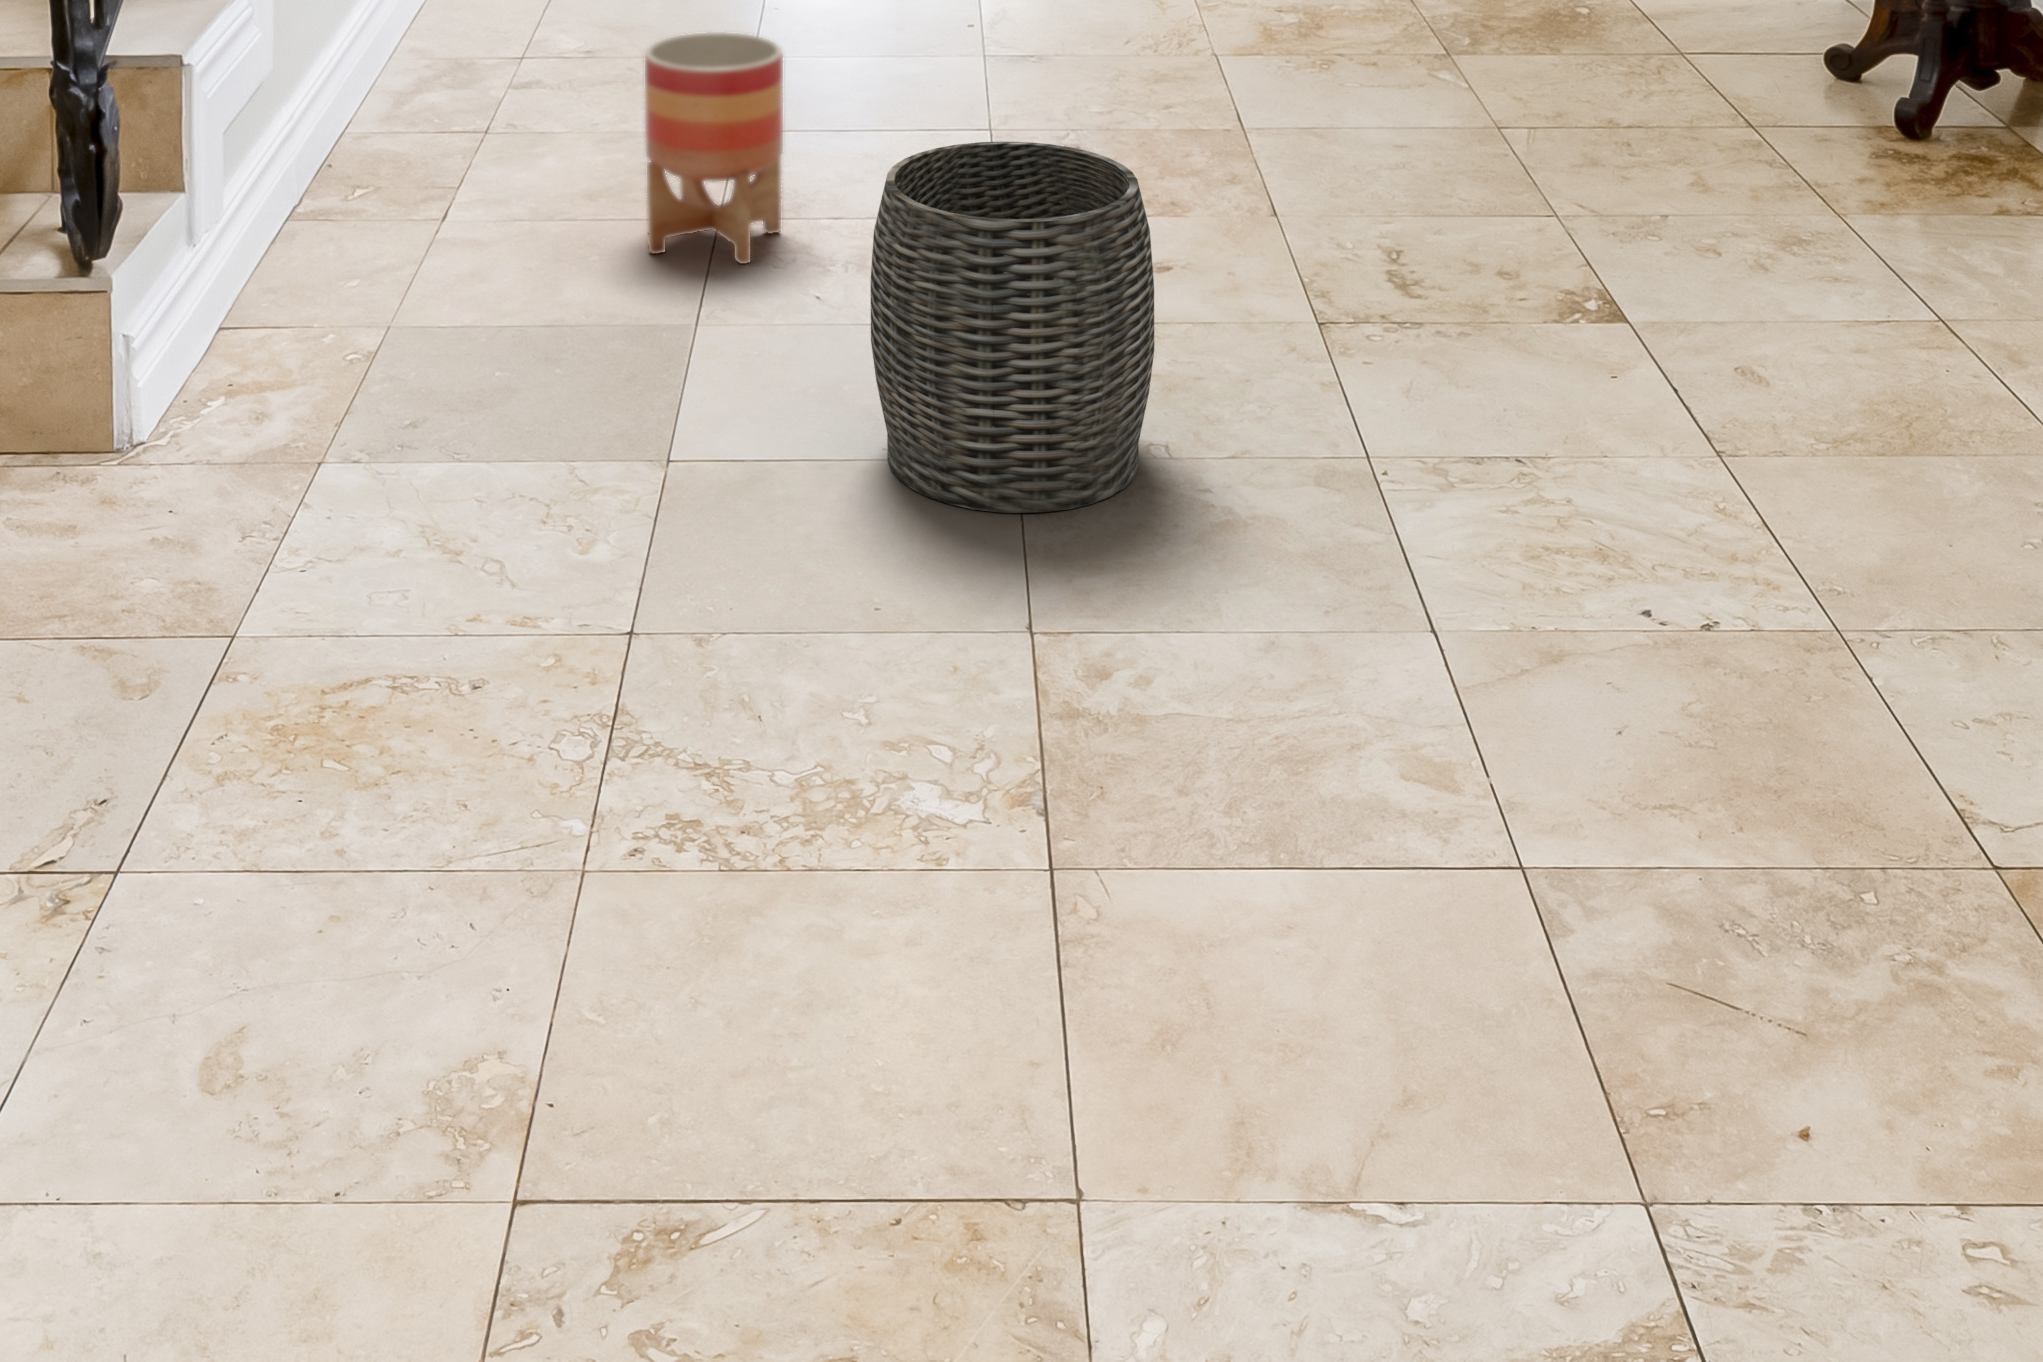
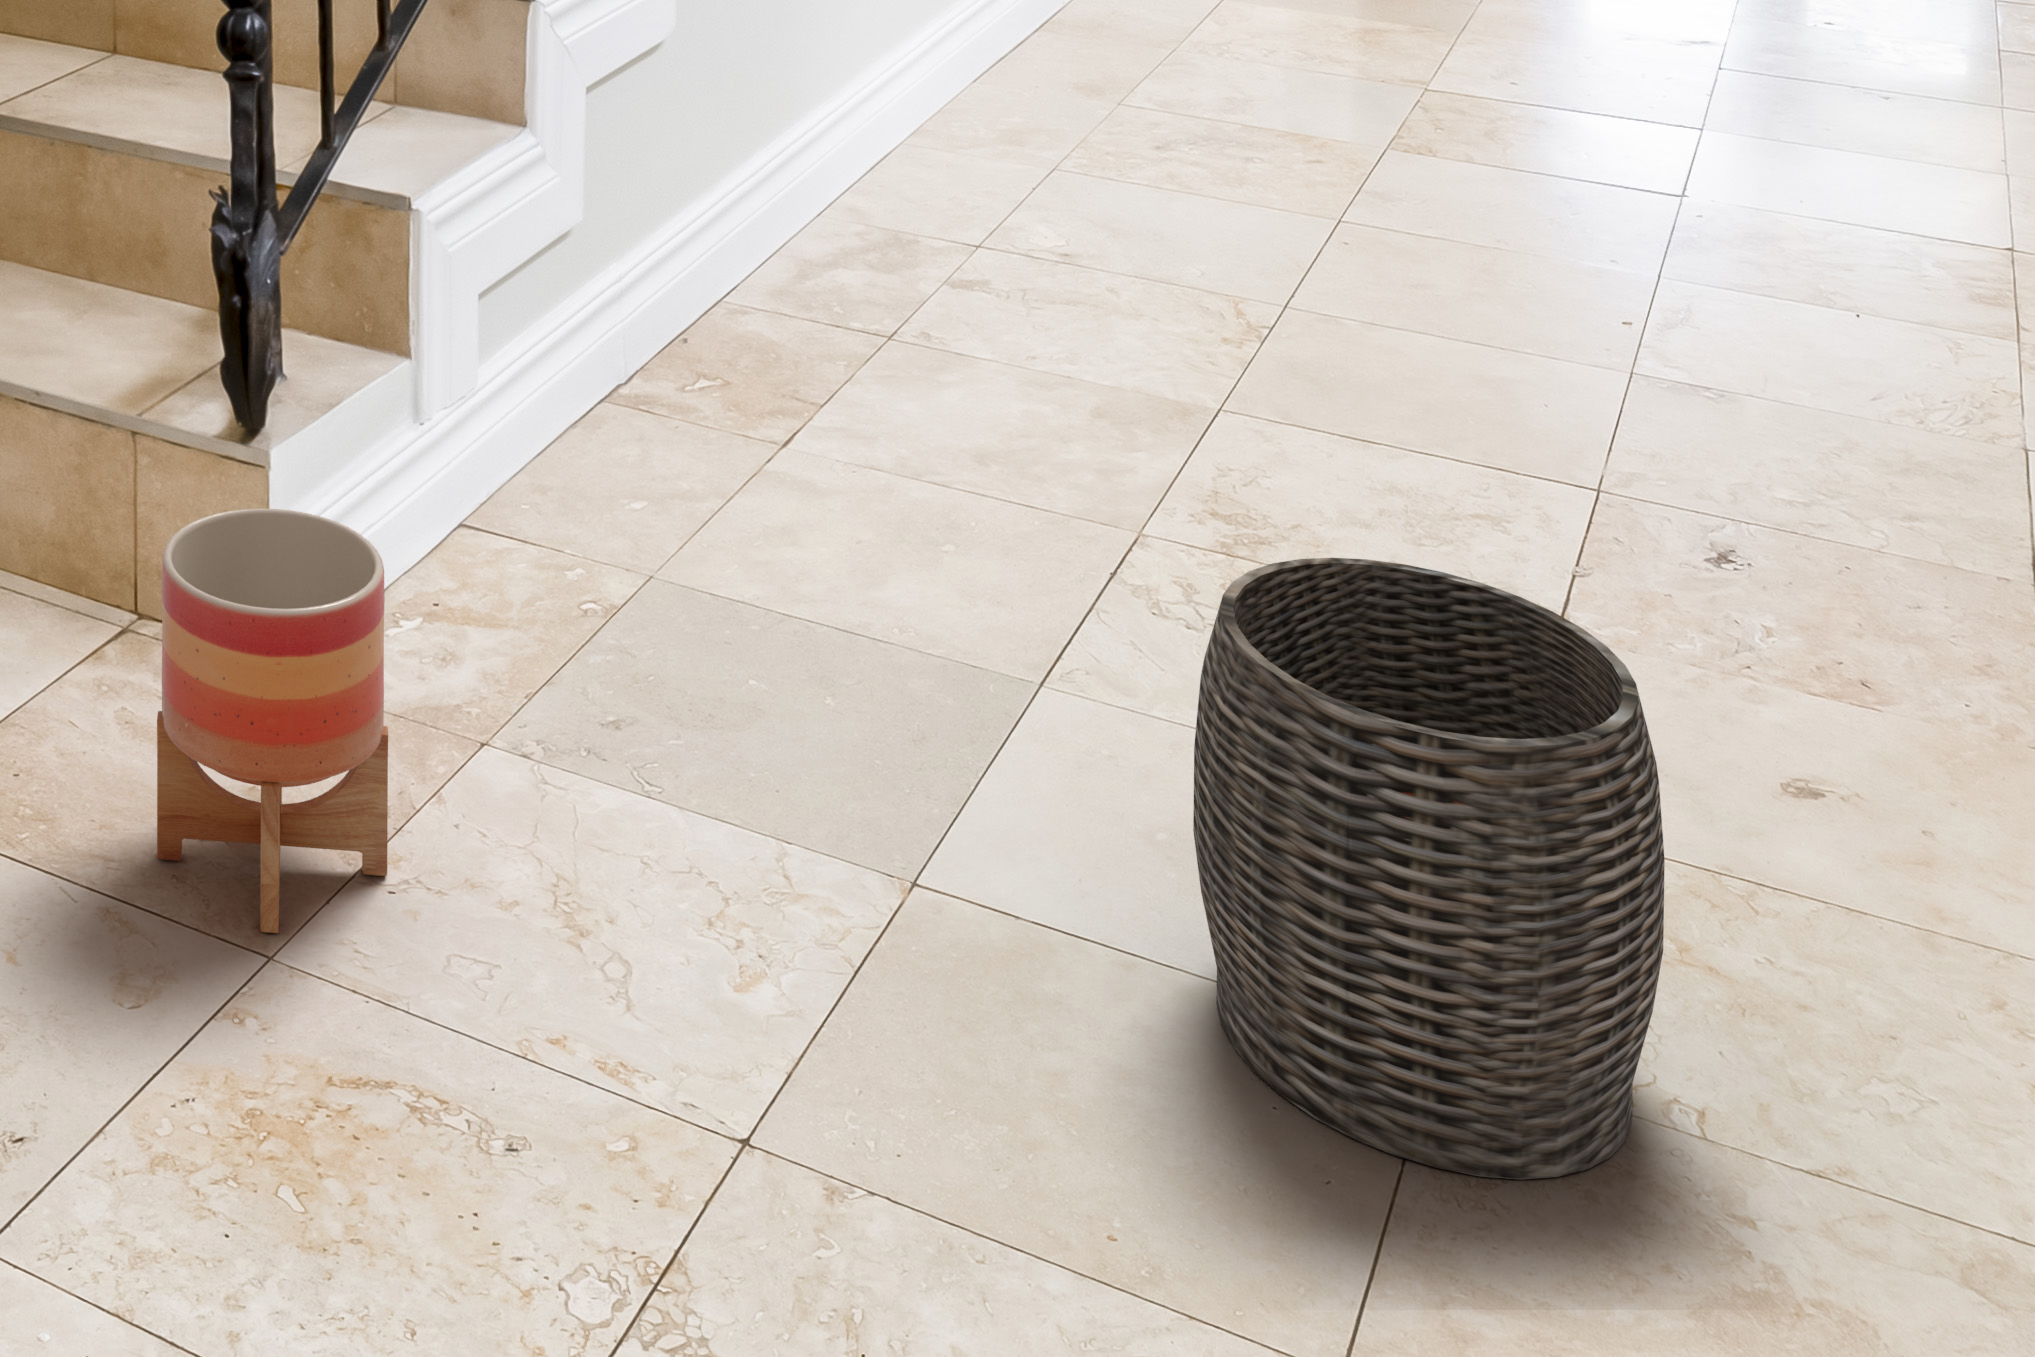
planter: present [645,32,783,264] -> present [157,509,388,933]

